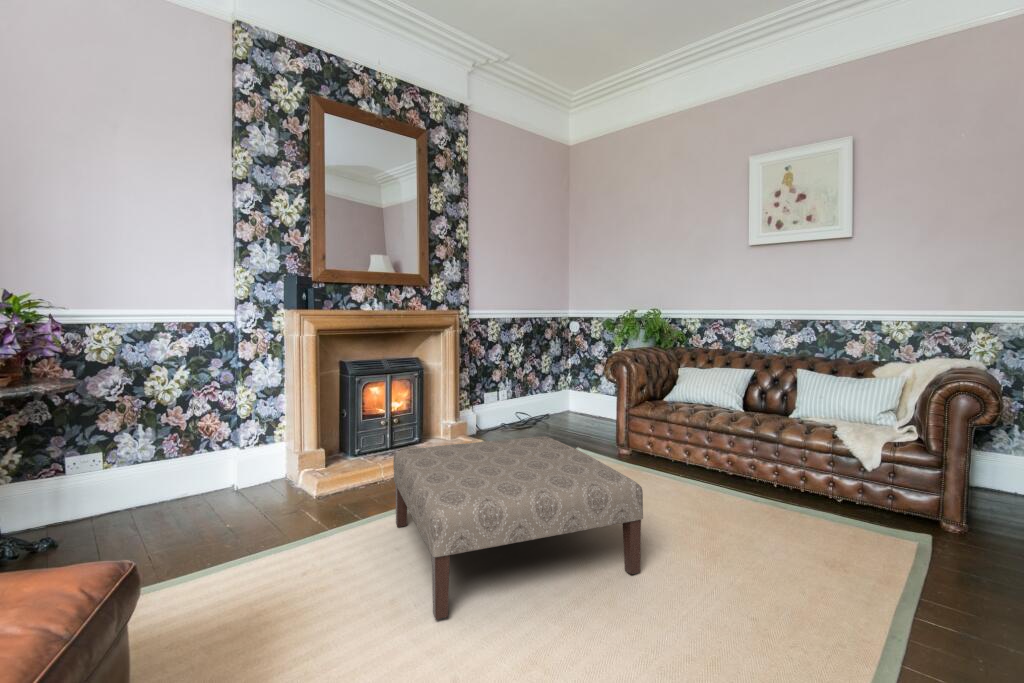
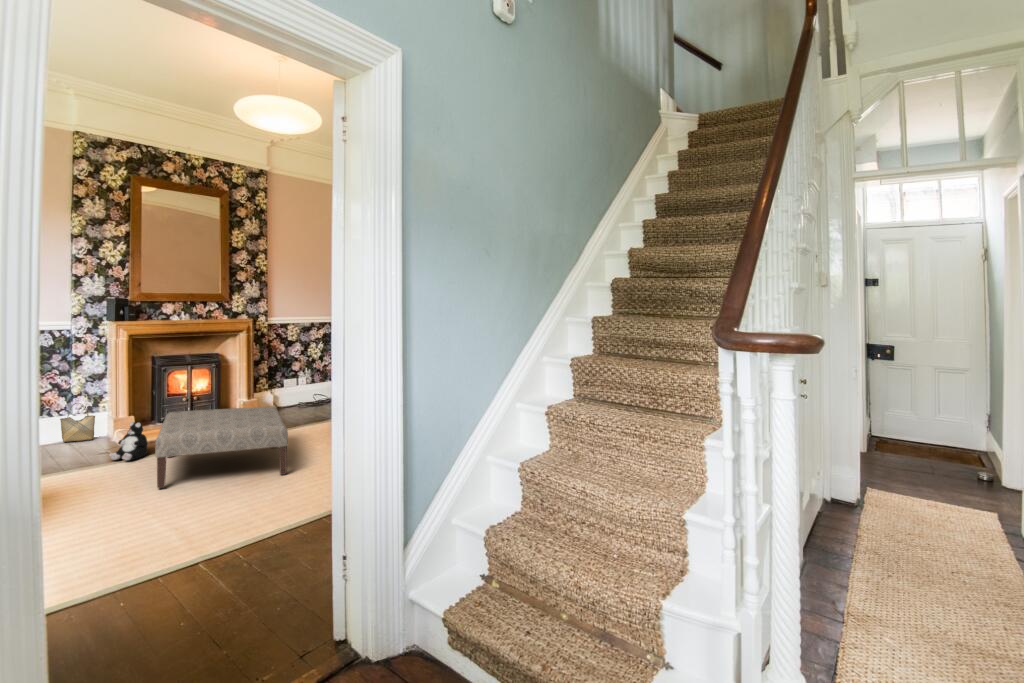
woven basket: none [223,432,270,494] -> present [60,403,95,442]
plush toy: none [310,466,366,536] -> present [109,422,148,461]

